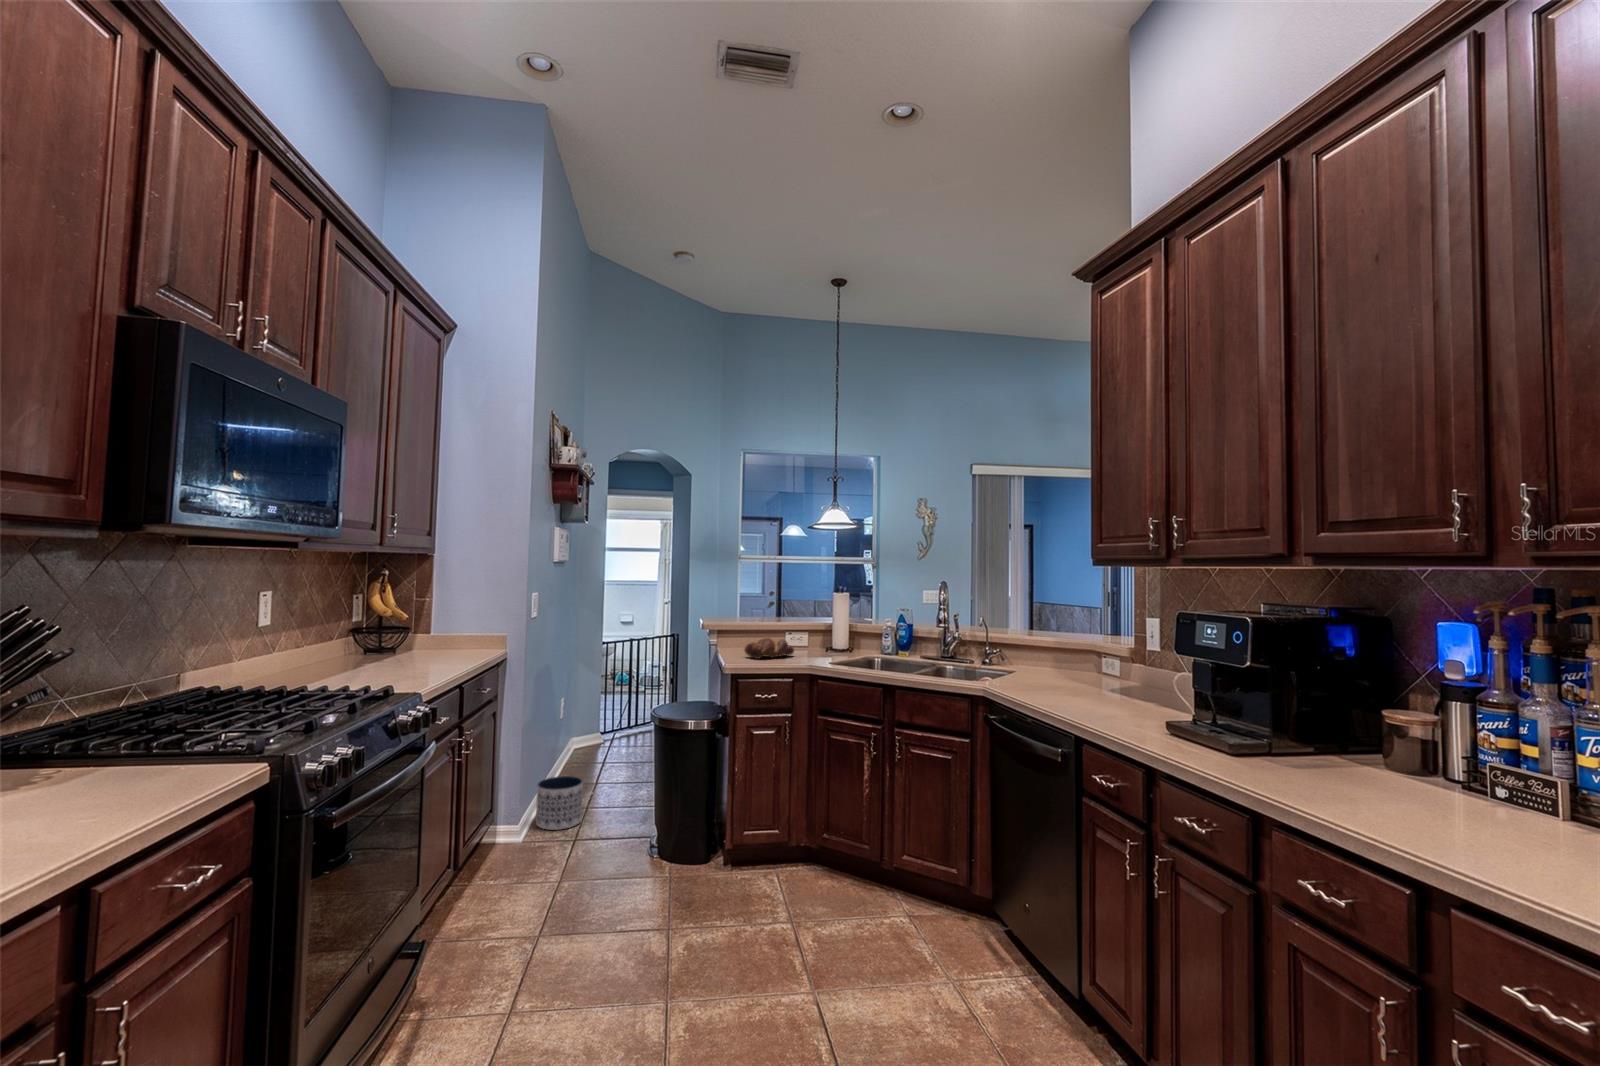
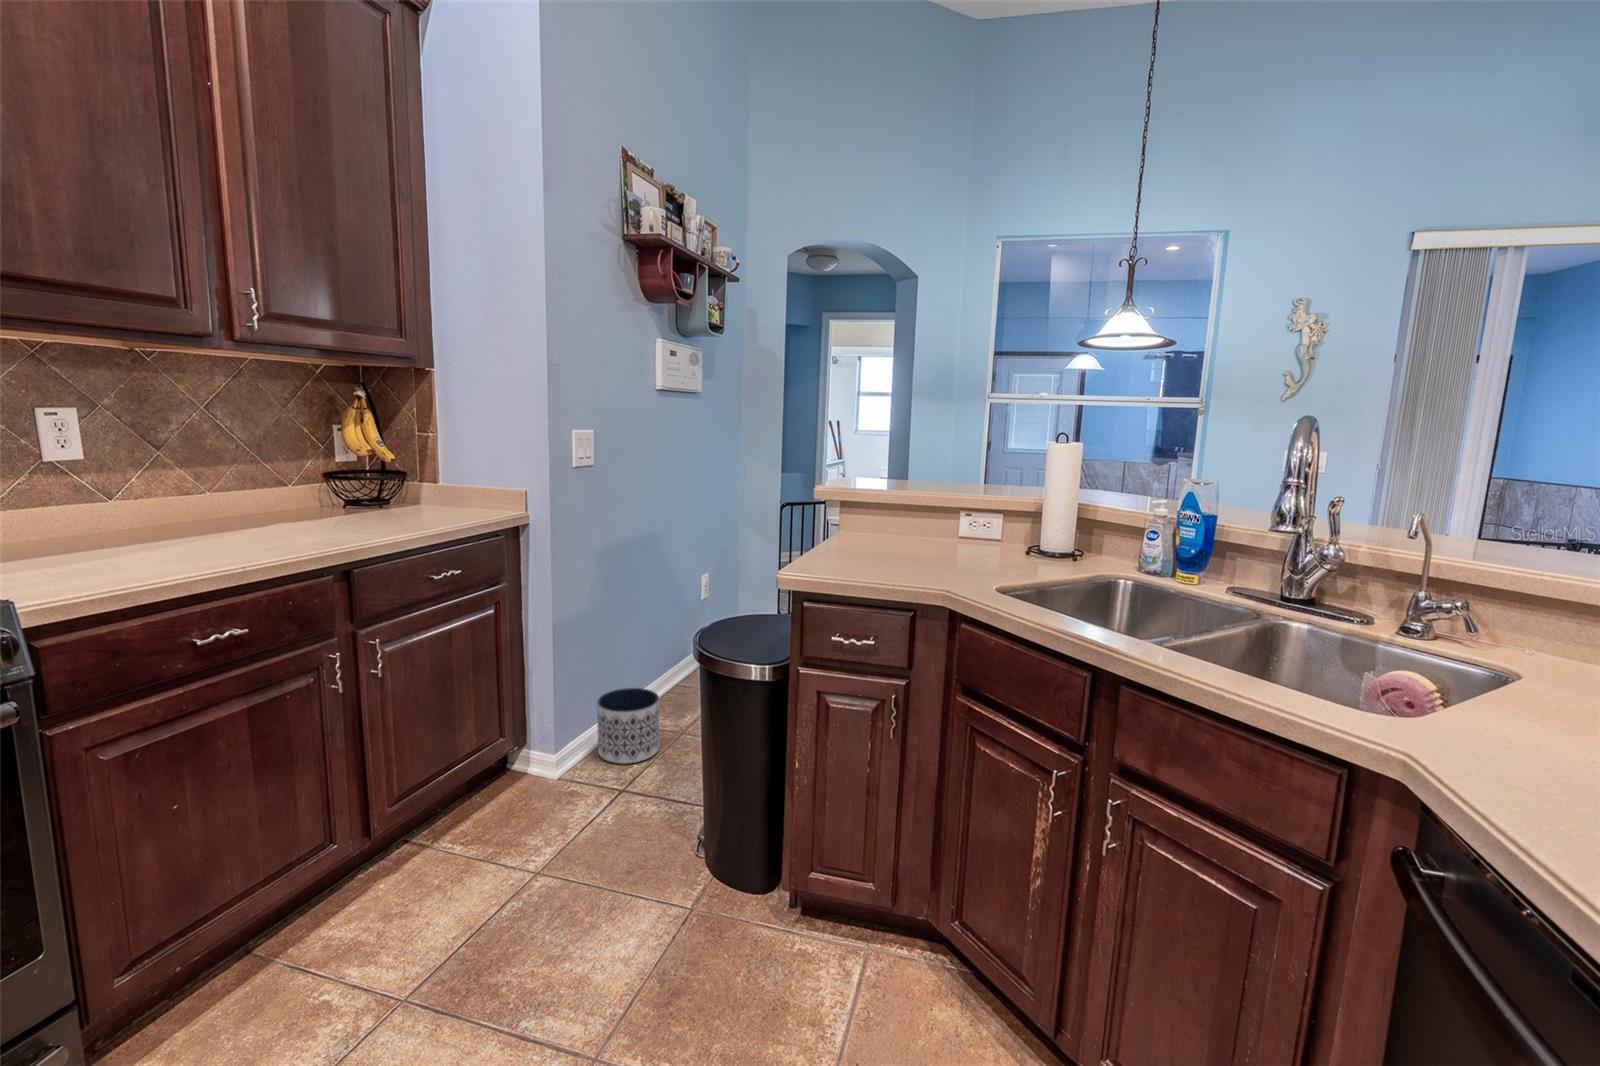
bread loaf: present [745,638,794,659] -> none [851,522,950,561]

